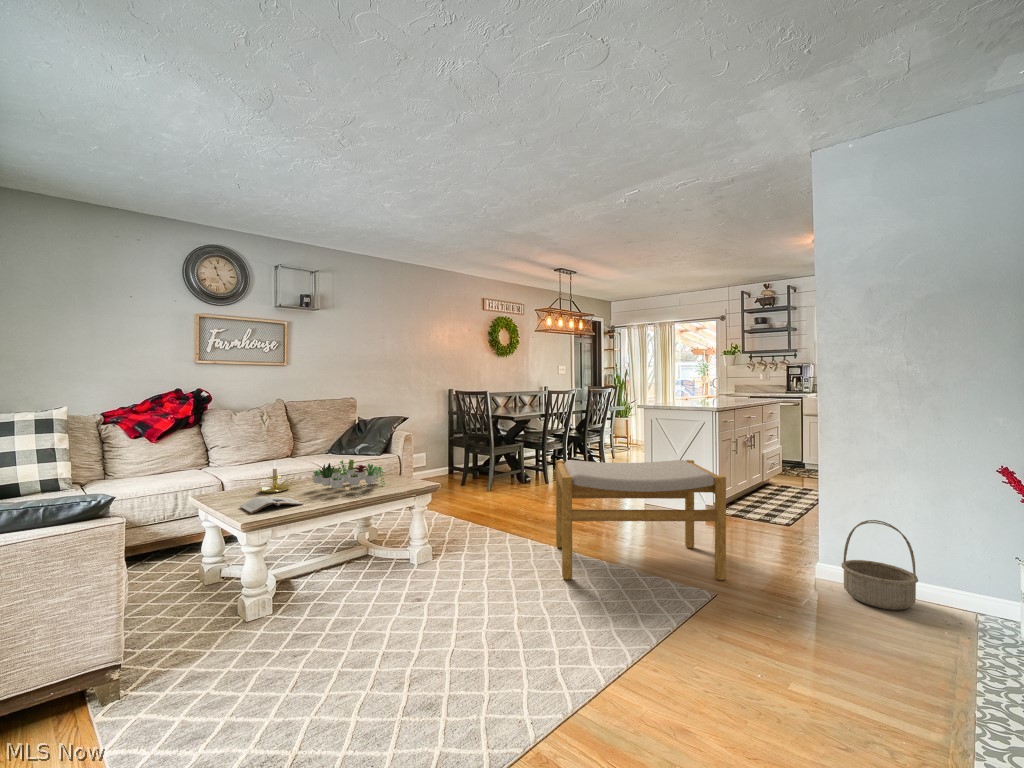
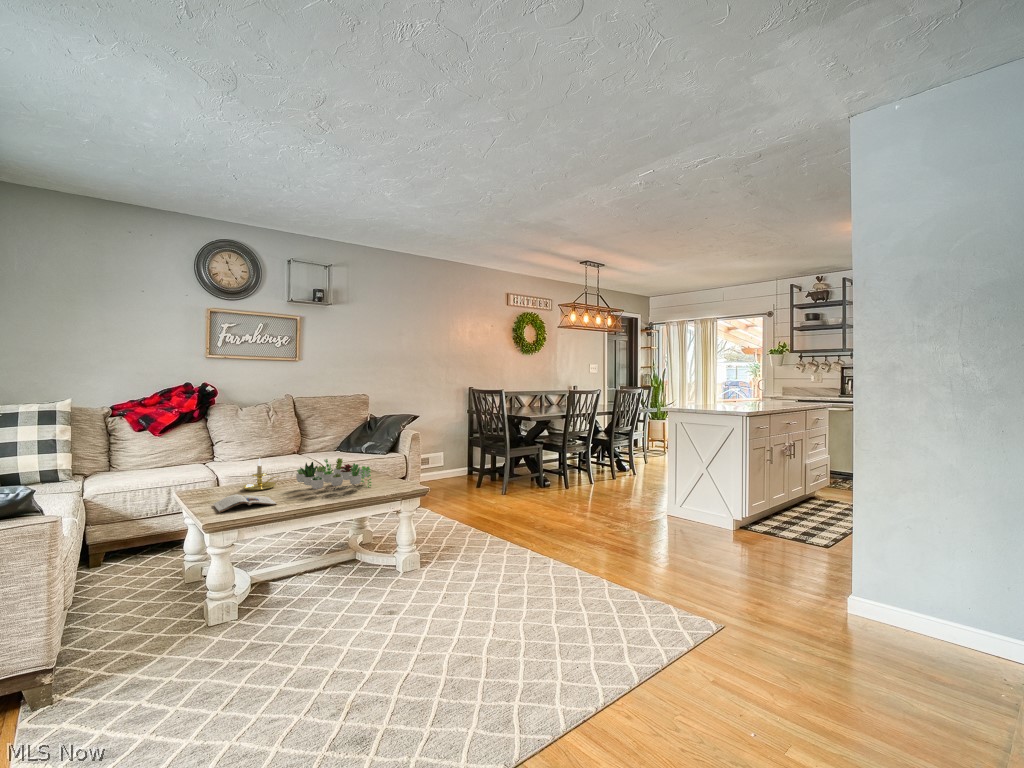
footstool: present [556,460,726,580] -> none [553,465,741,608]
basket: present [842,520,918,610] -> none [878,549,974,659]

